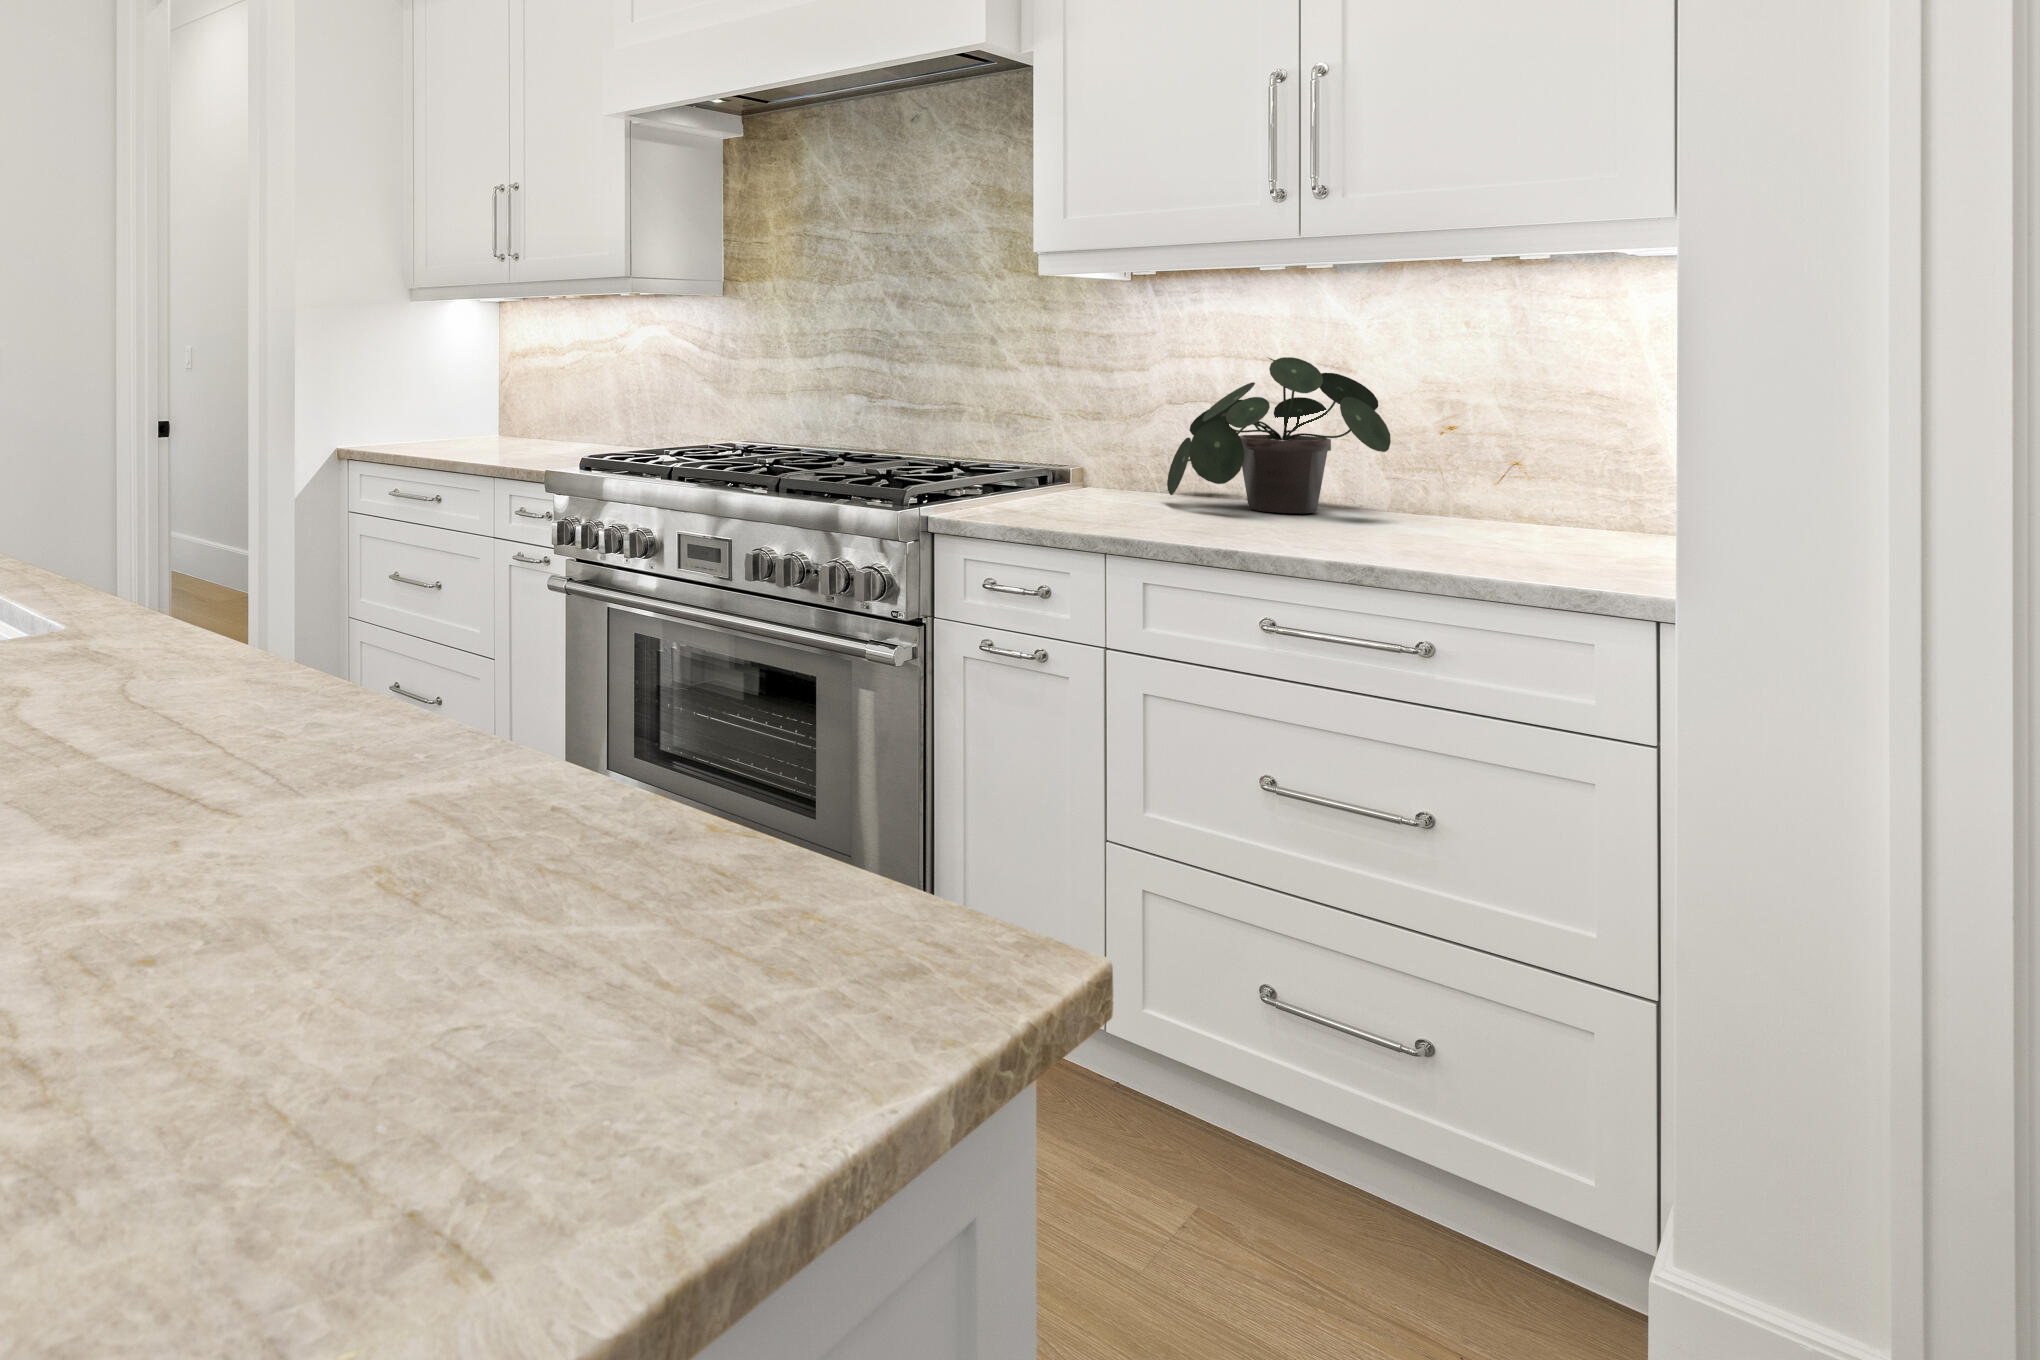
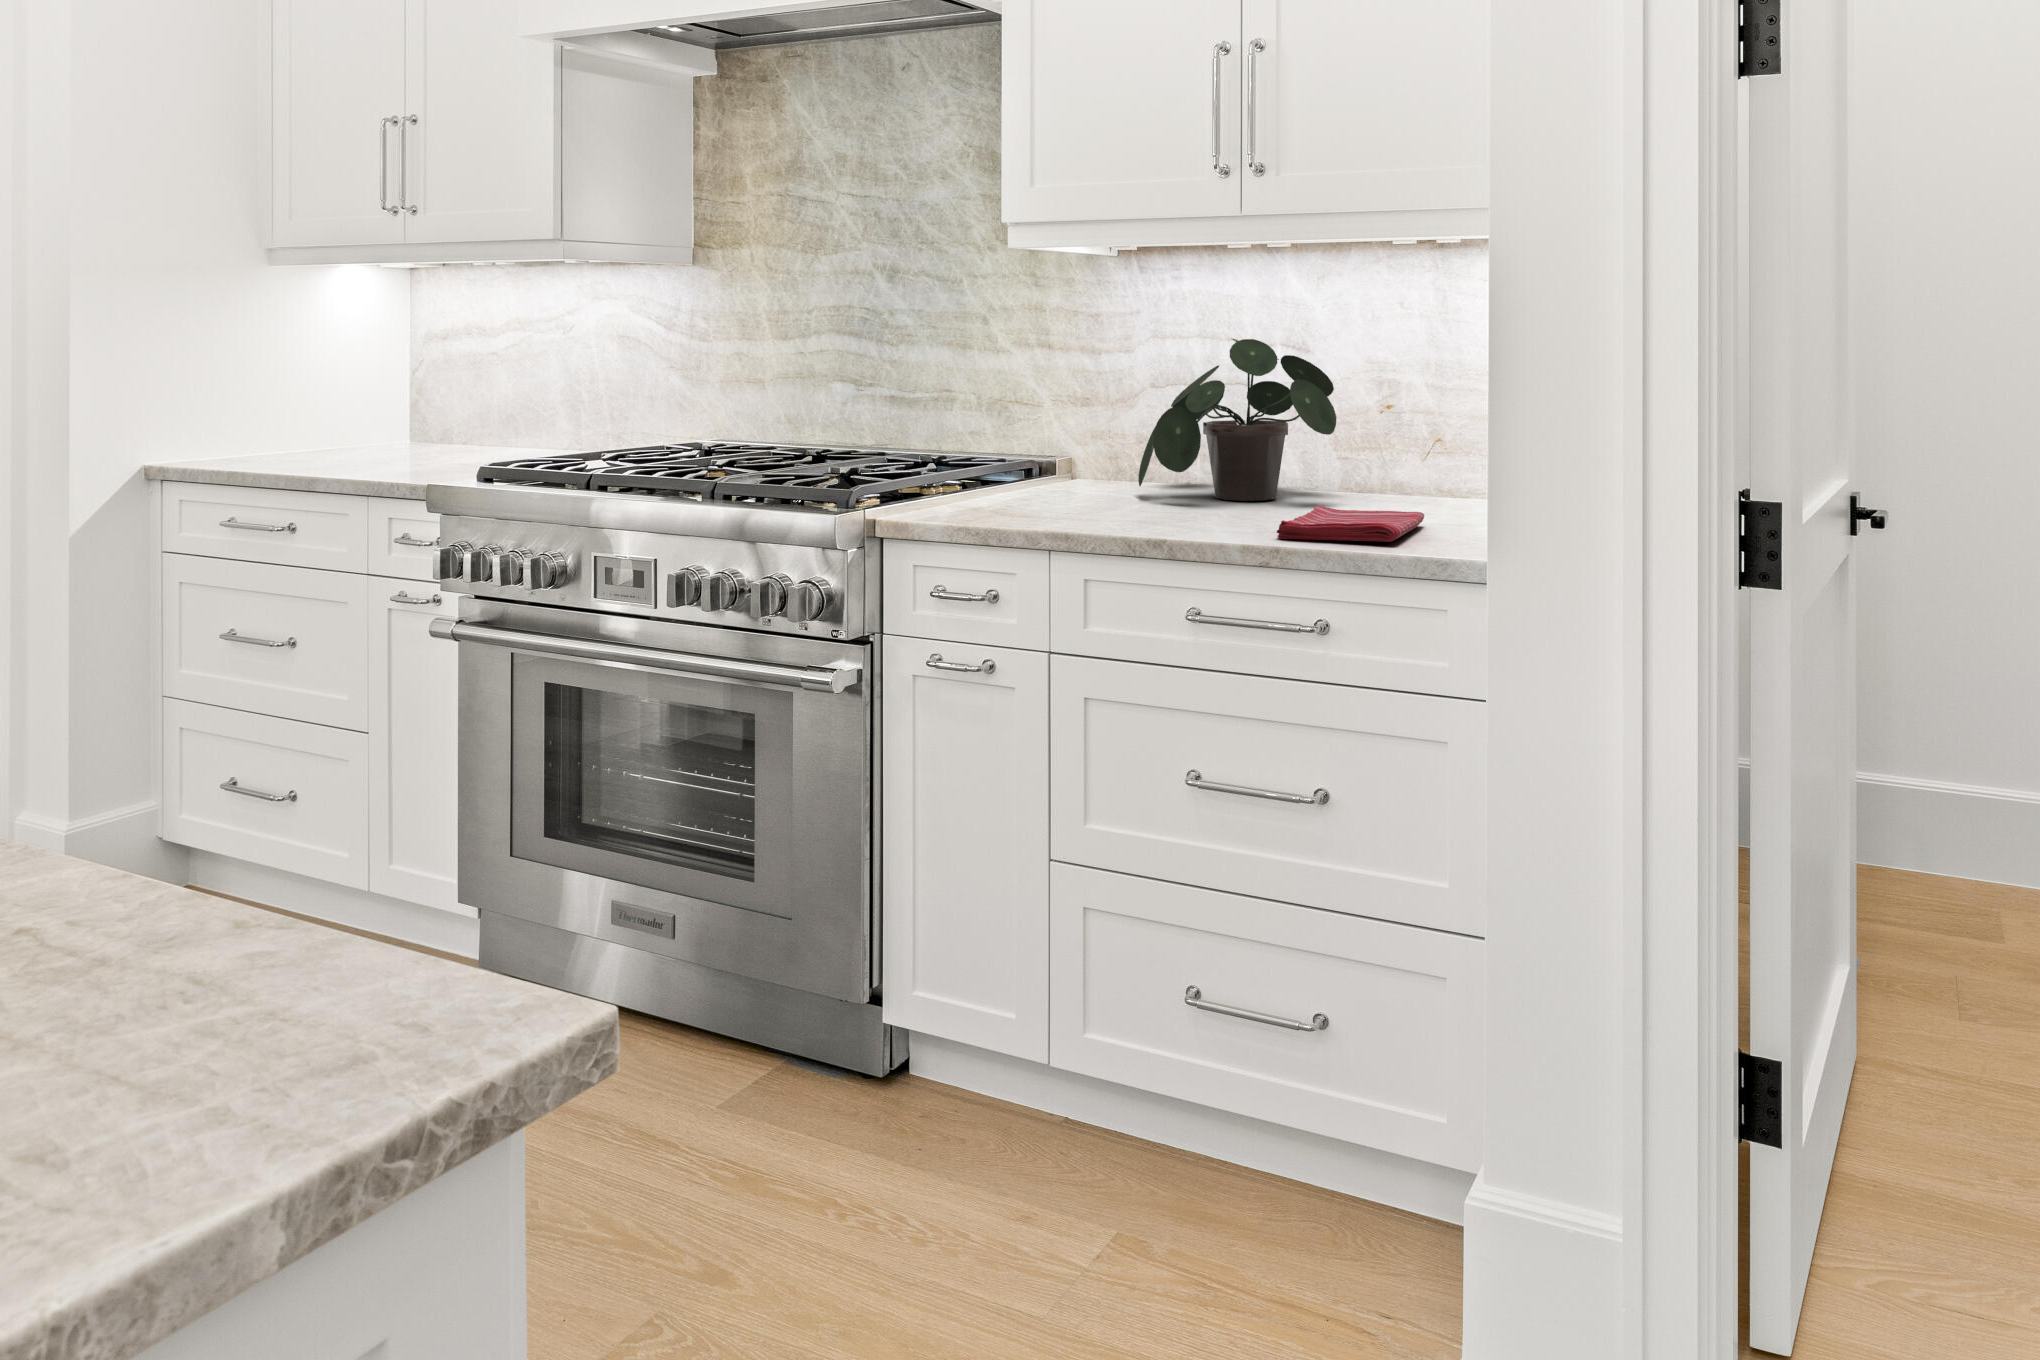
dish towel: none [1362,523,1521,567] -> present [1277,505,1424,542]

